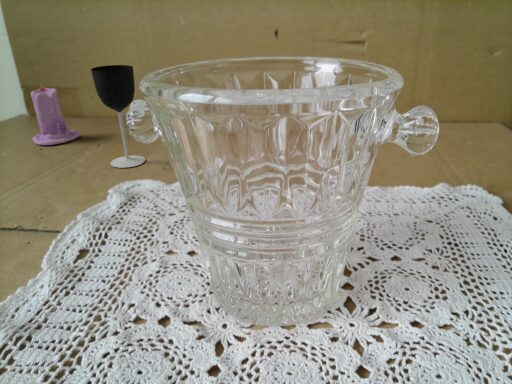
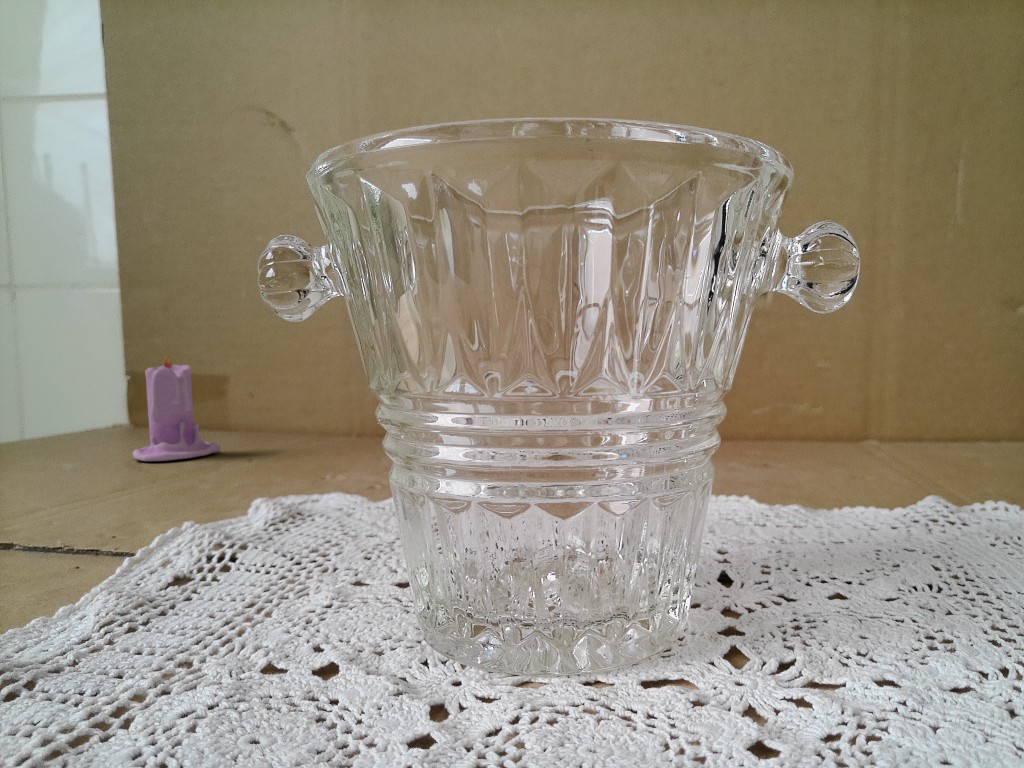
wine glass: present [91,65,145,168] -> none [255,304,332,484]

